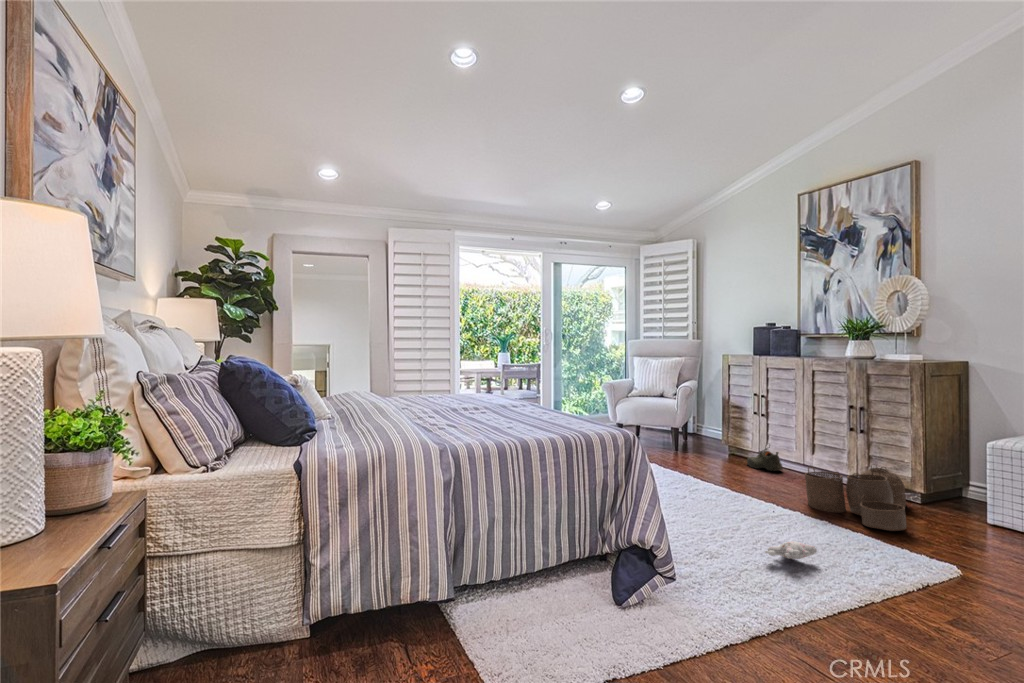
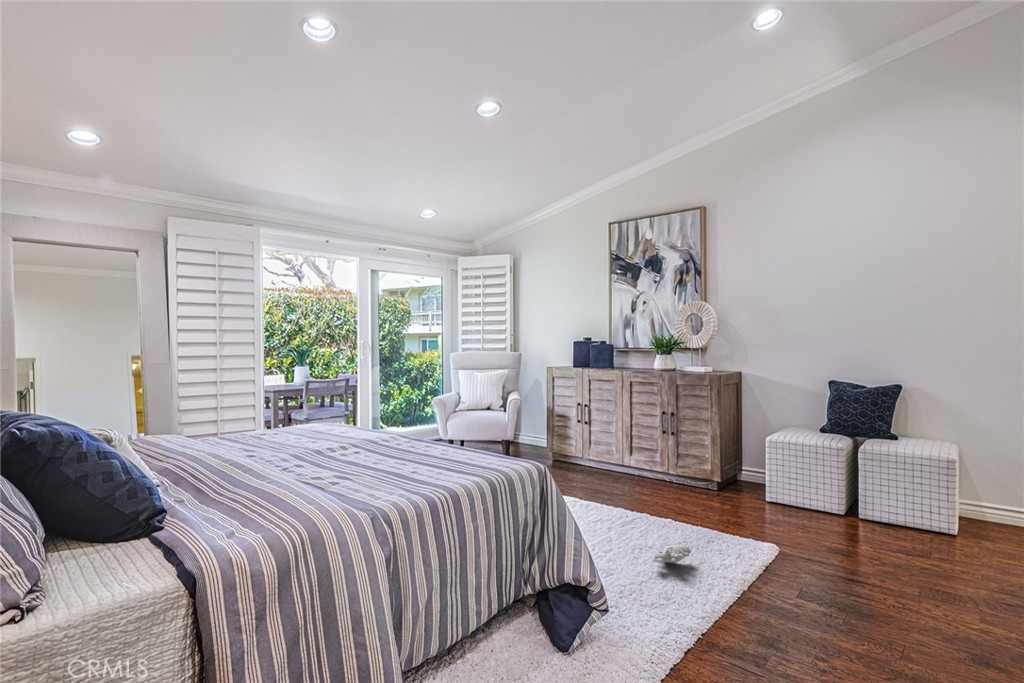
shoe: present [747,448,783,471] -> none [574,449,607,474]
woven basket: present [805,465,907,531] -> none [642,461,727,519]

